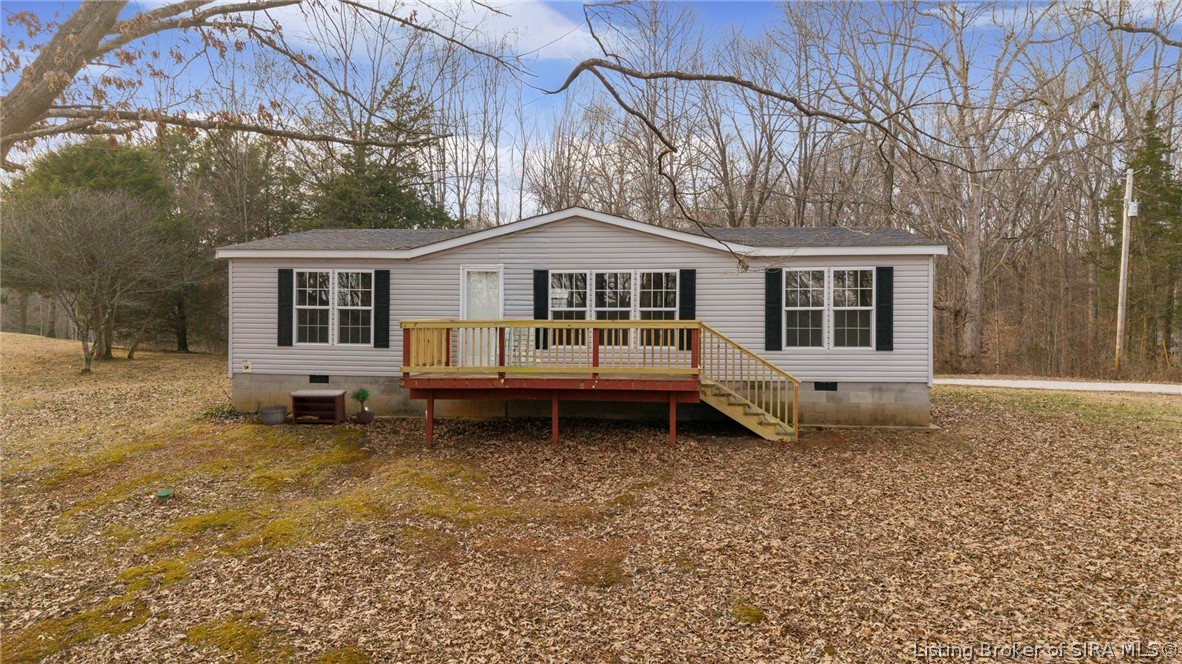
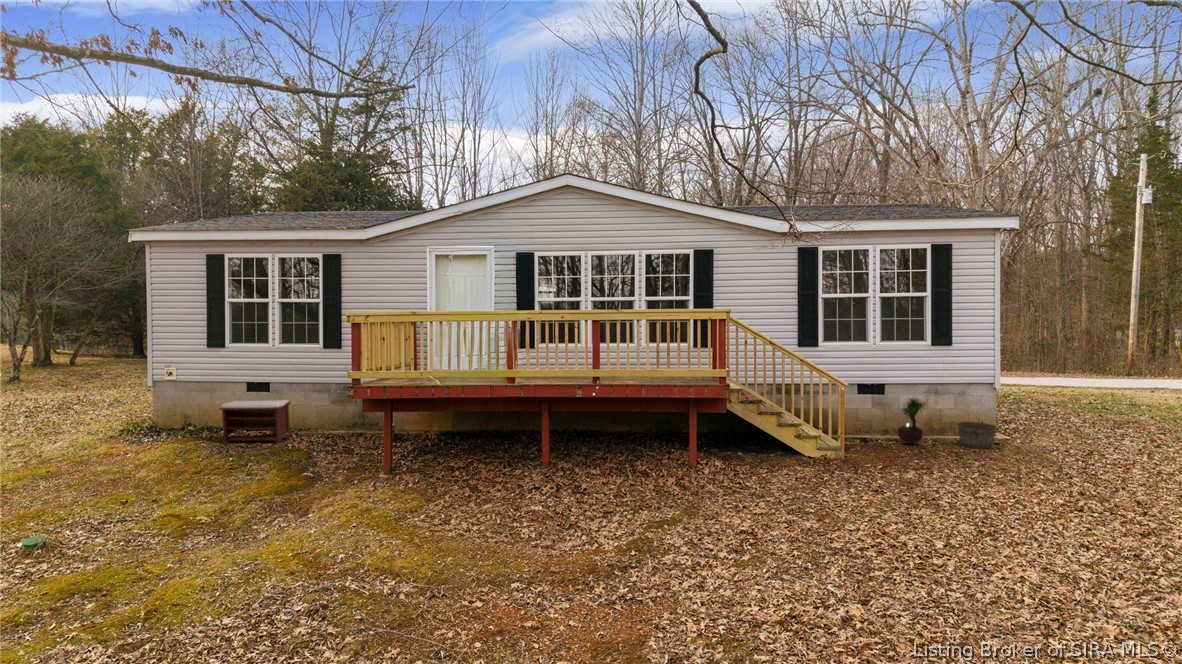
potted tree: present [351,388,374,423] -> present [898,398,928,444]
wooden bucket: present [260,405,287,425] -> present [957,420,996,449]

